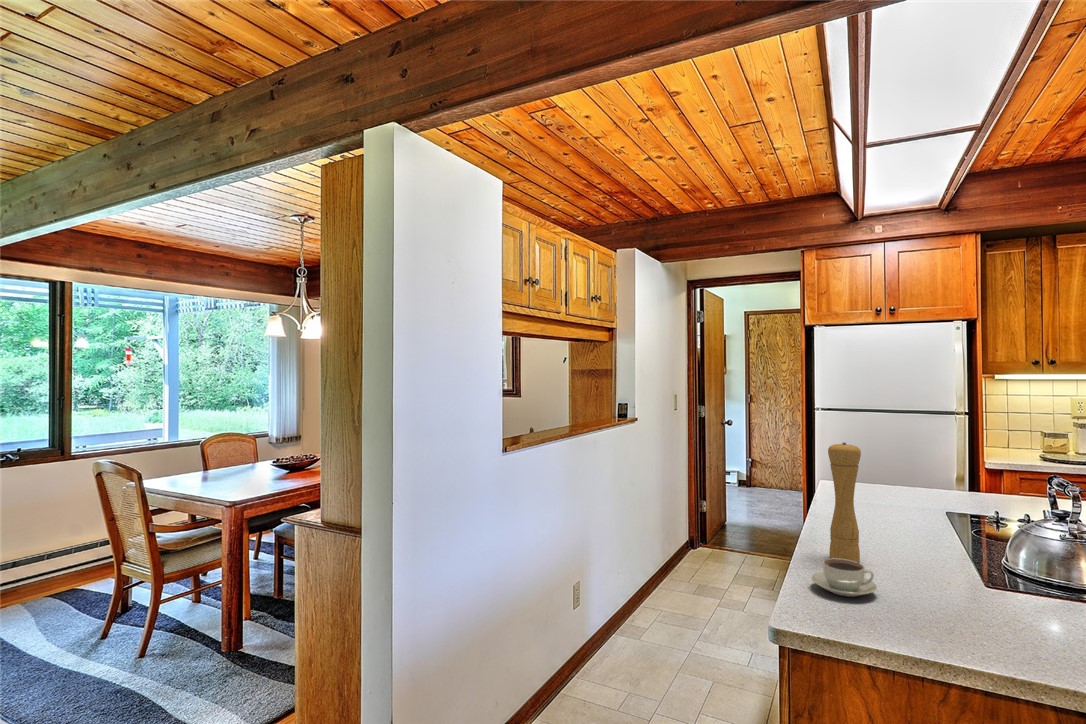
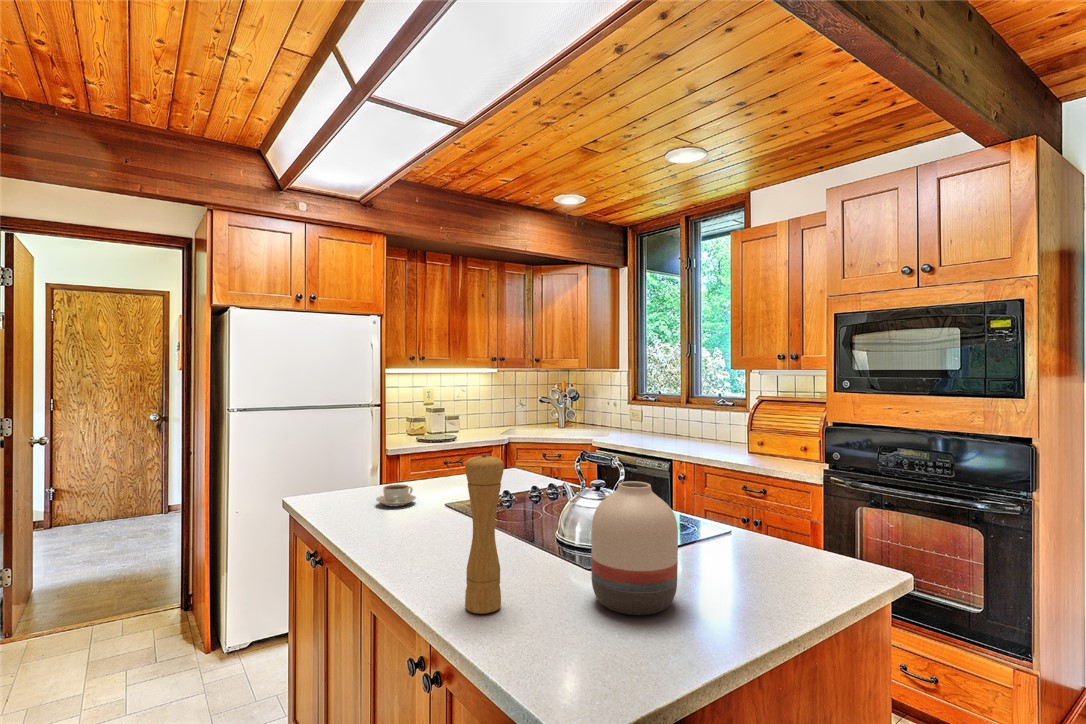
vase: none [929,484,1029,610] -> present [591,481,678,615]
coffee cup: present [811,558,877,597] -> present [376,484,416,507]

